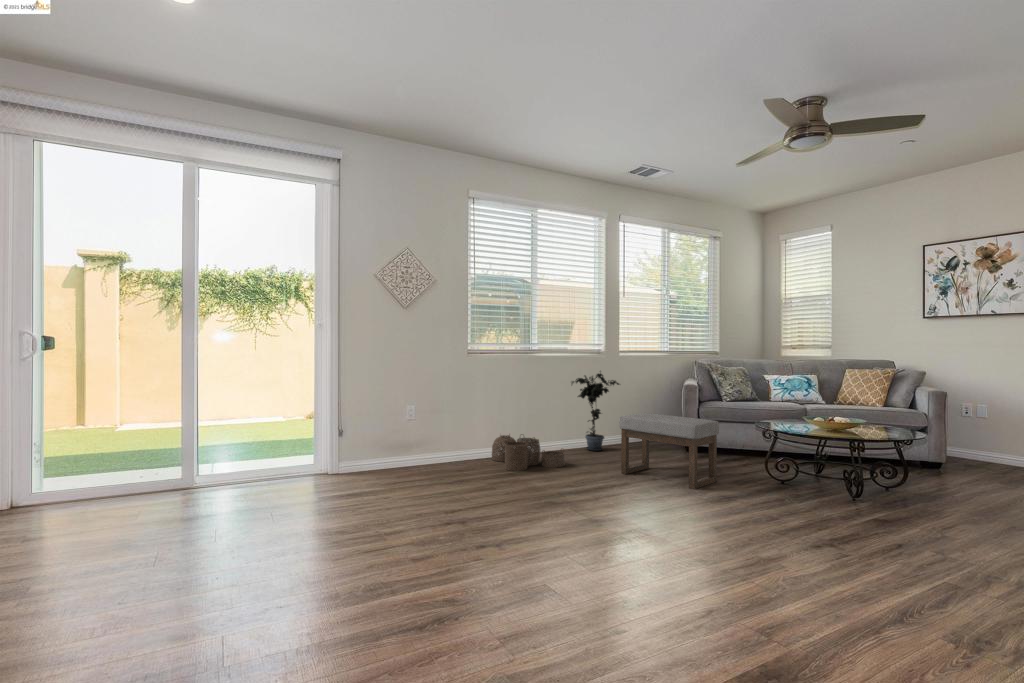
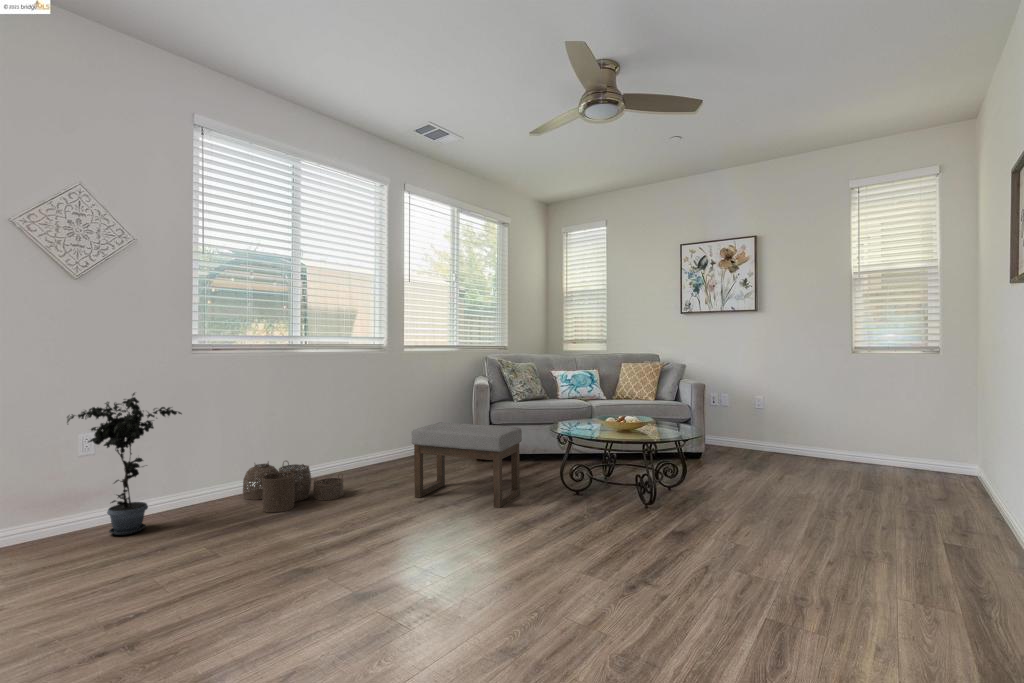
potted plant: present [572,373,619,451] -> present [67,393,182,535]

